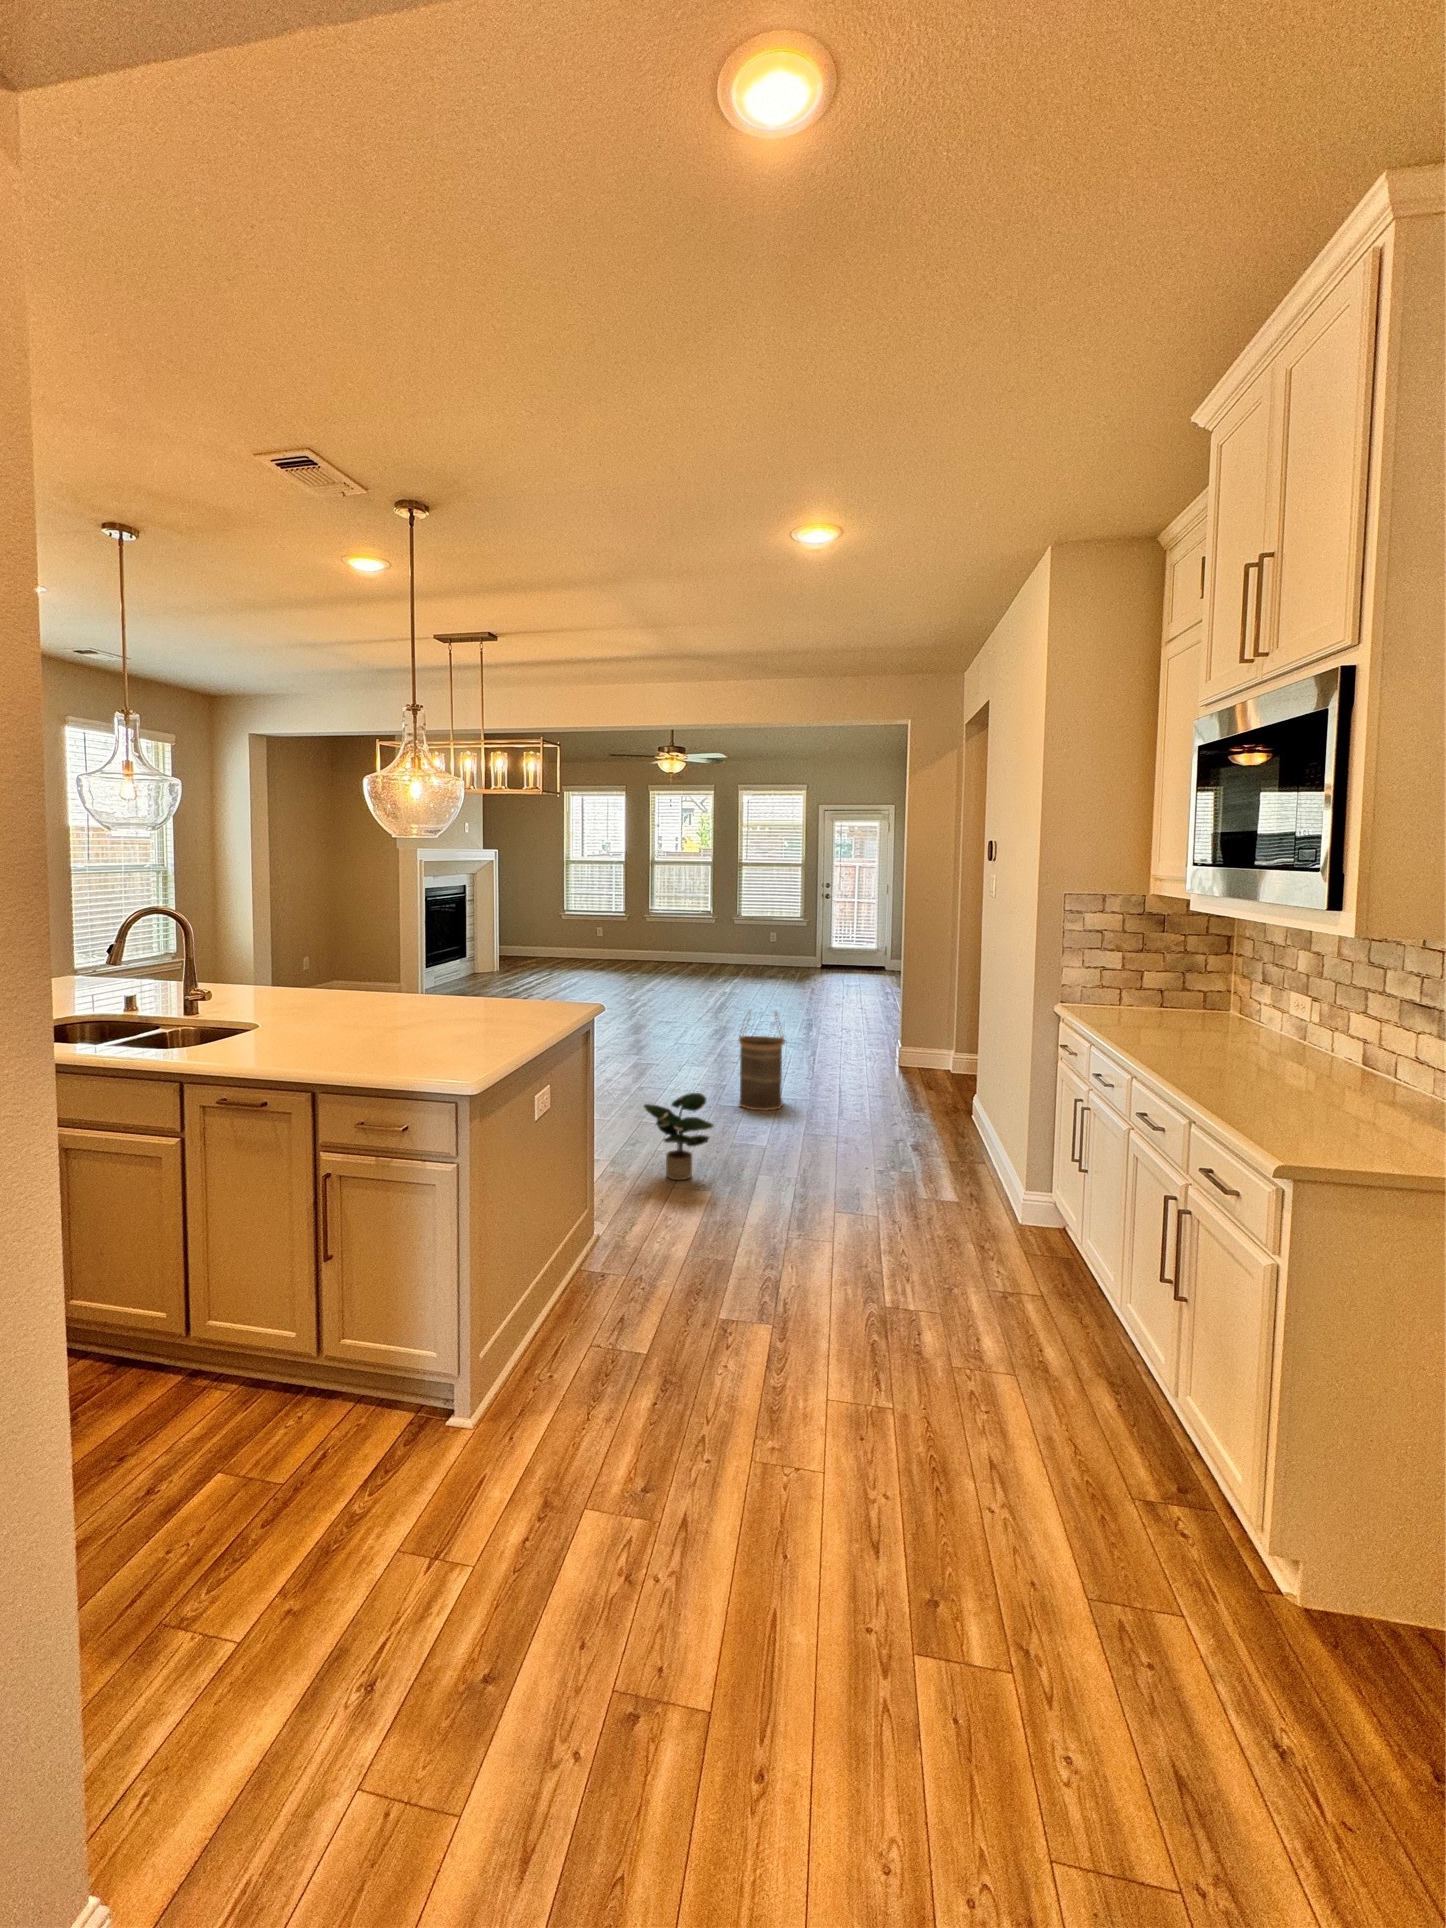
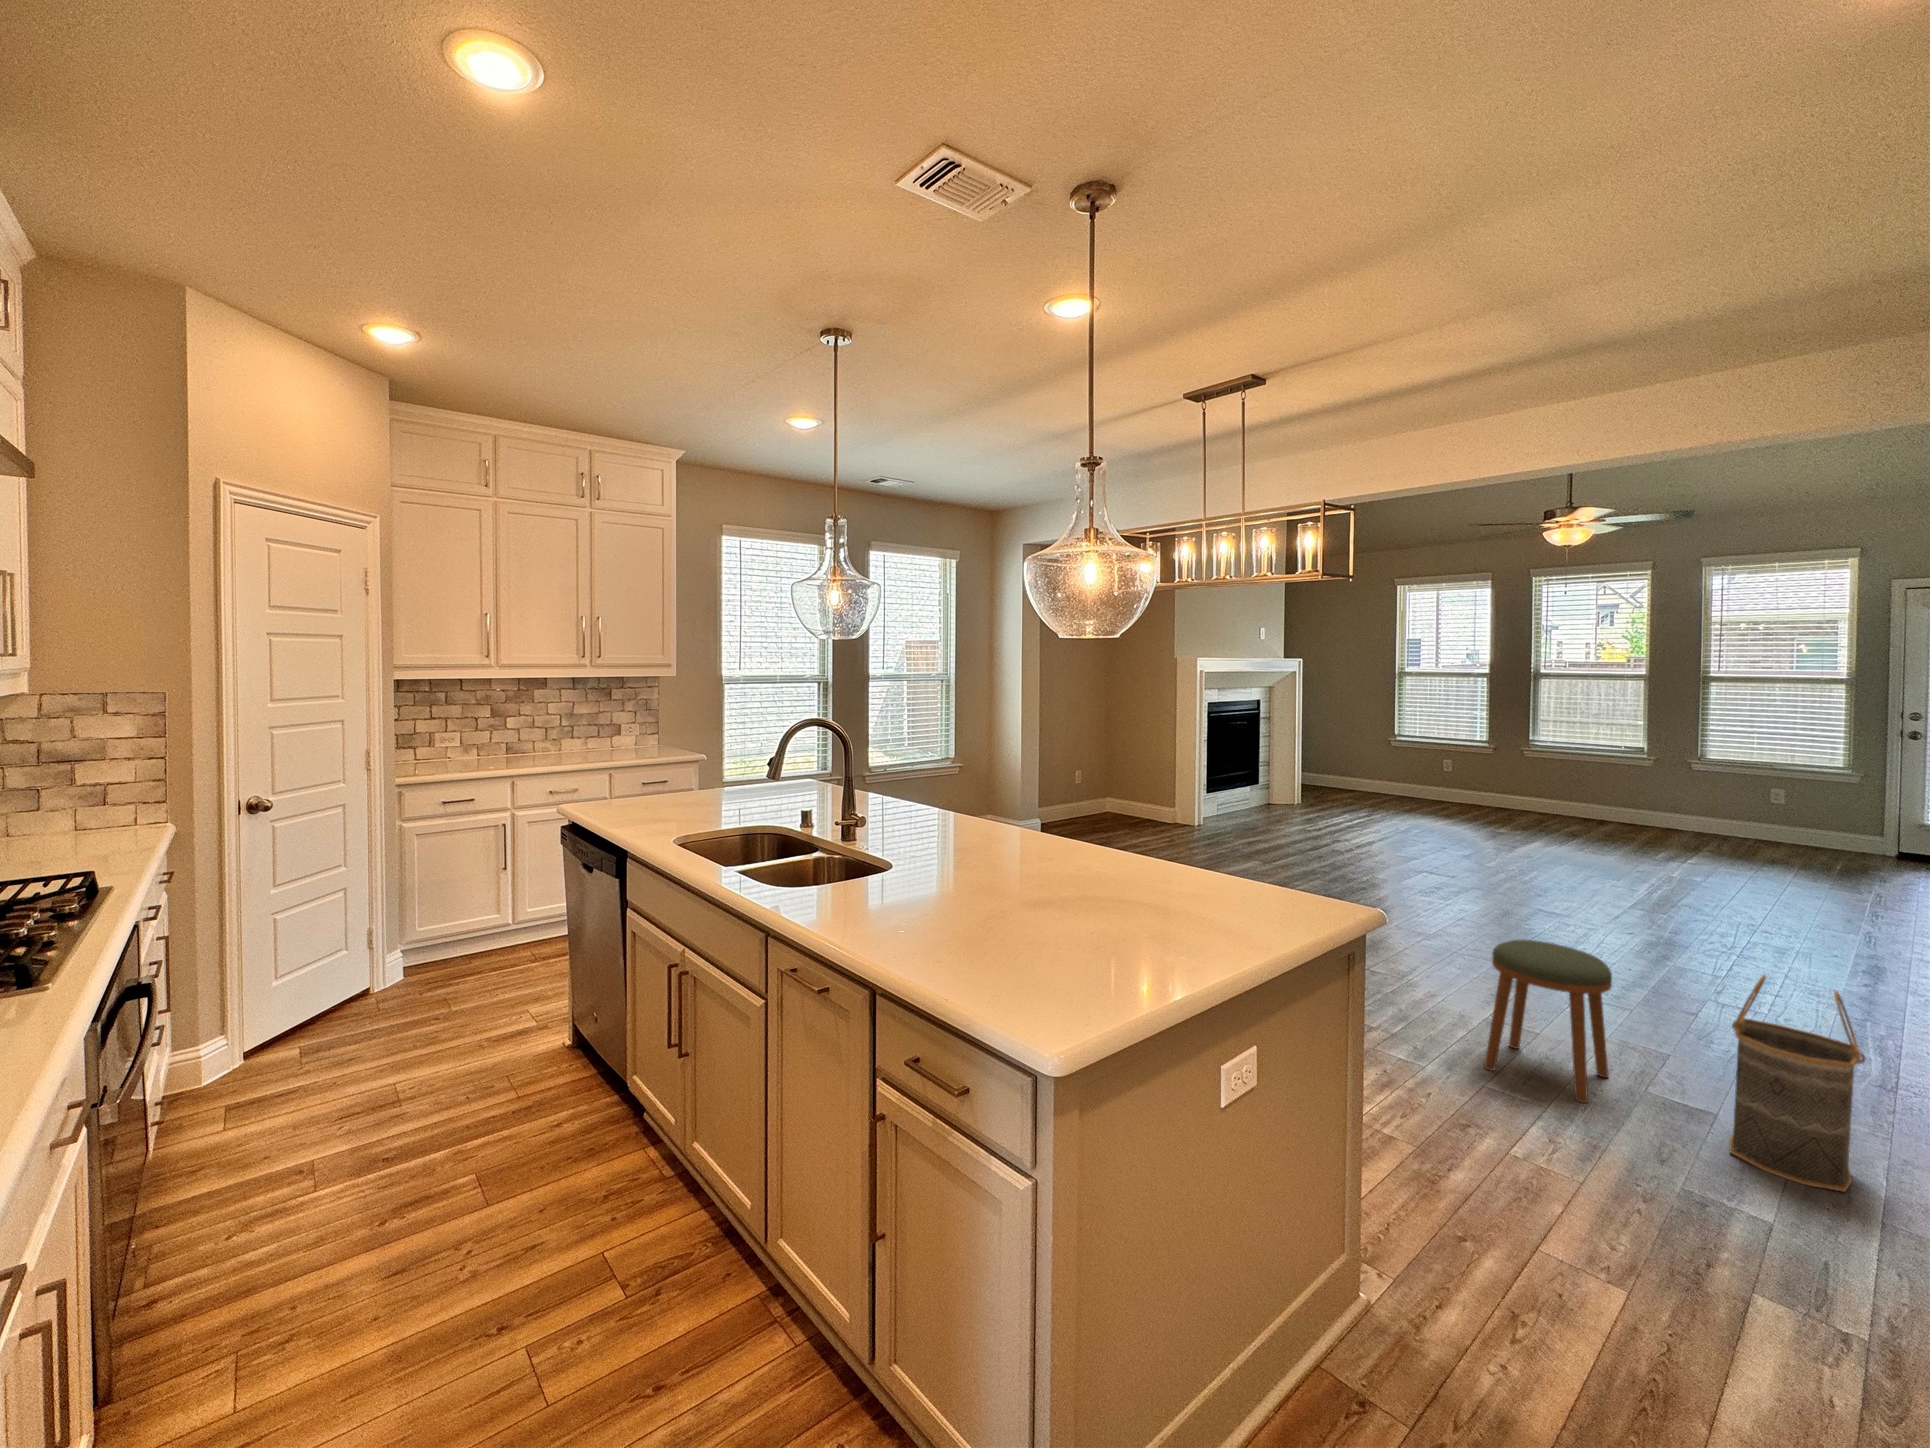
stool: none [631,1017,690,1102] -> present [1484,940,1612,1103]
potted plant: present [644,1093,713,1180] -> none [1506,1146,1688,1330]

